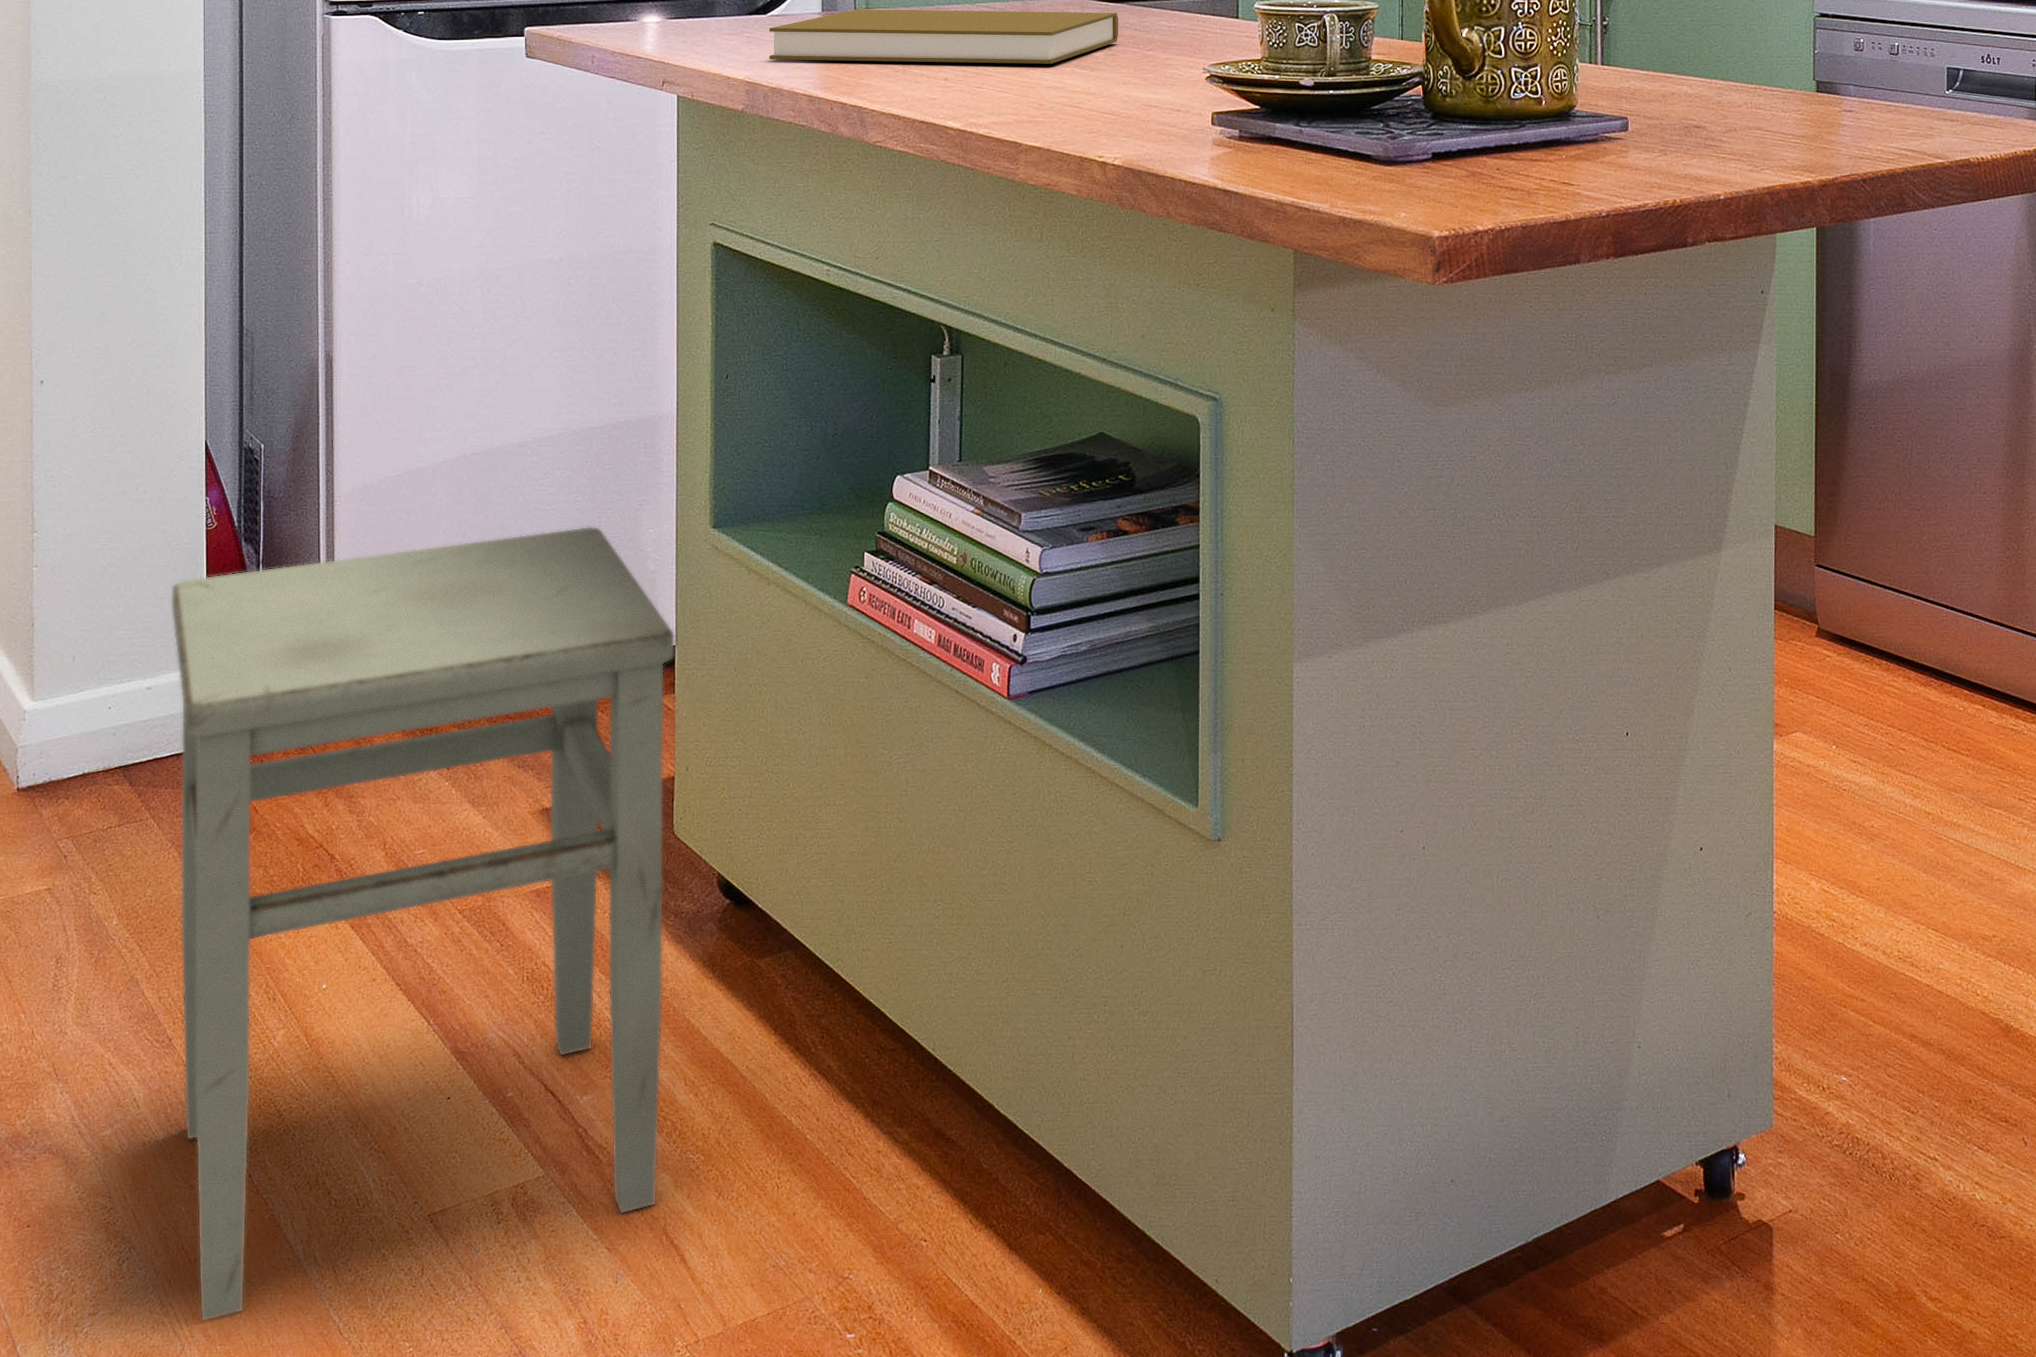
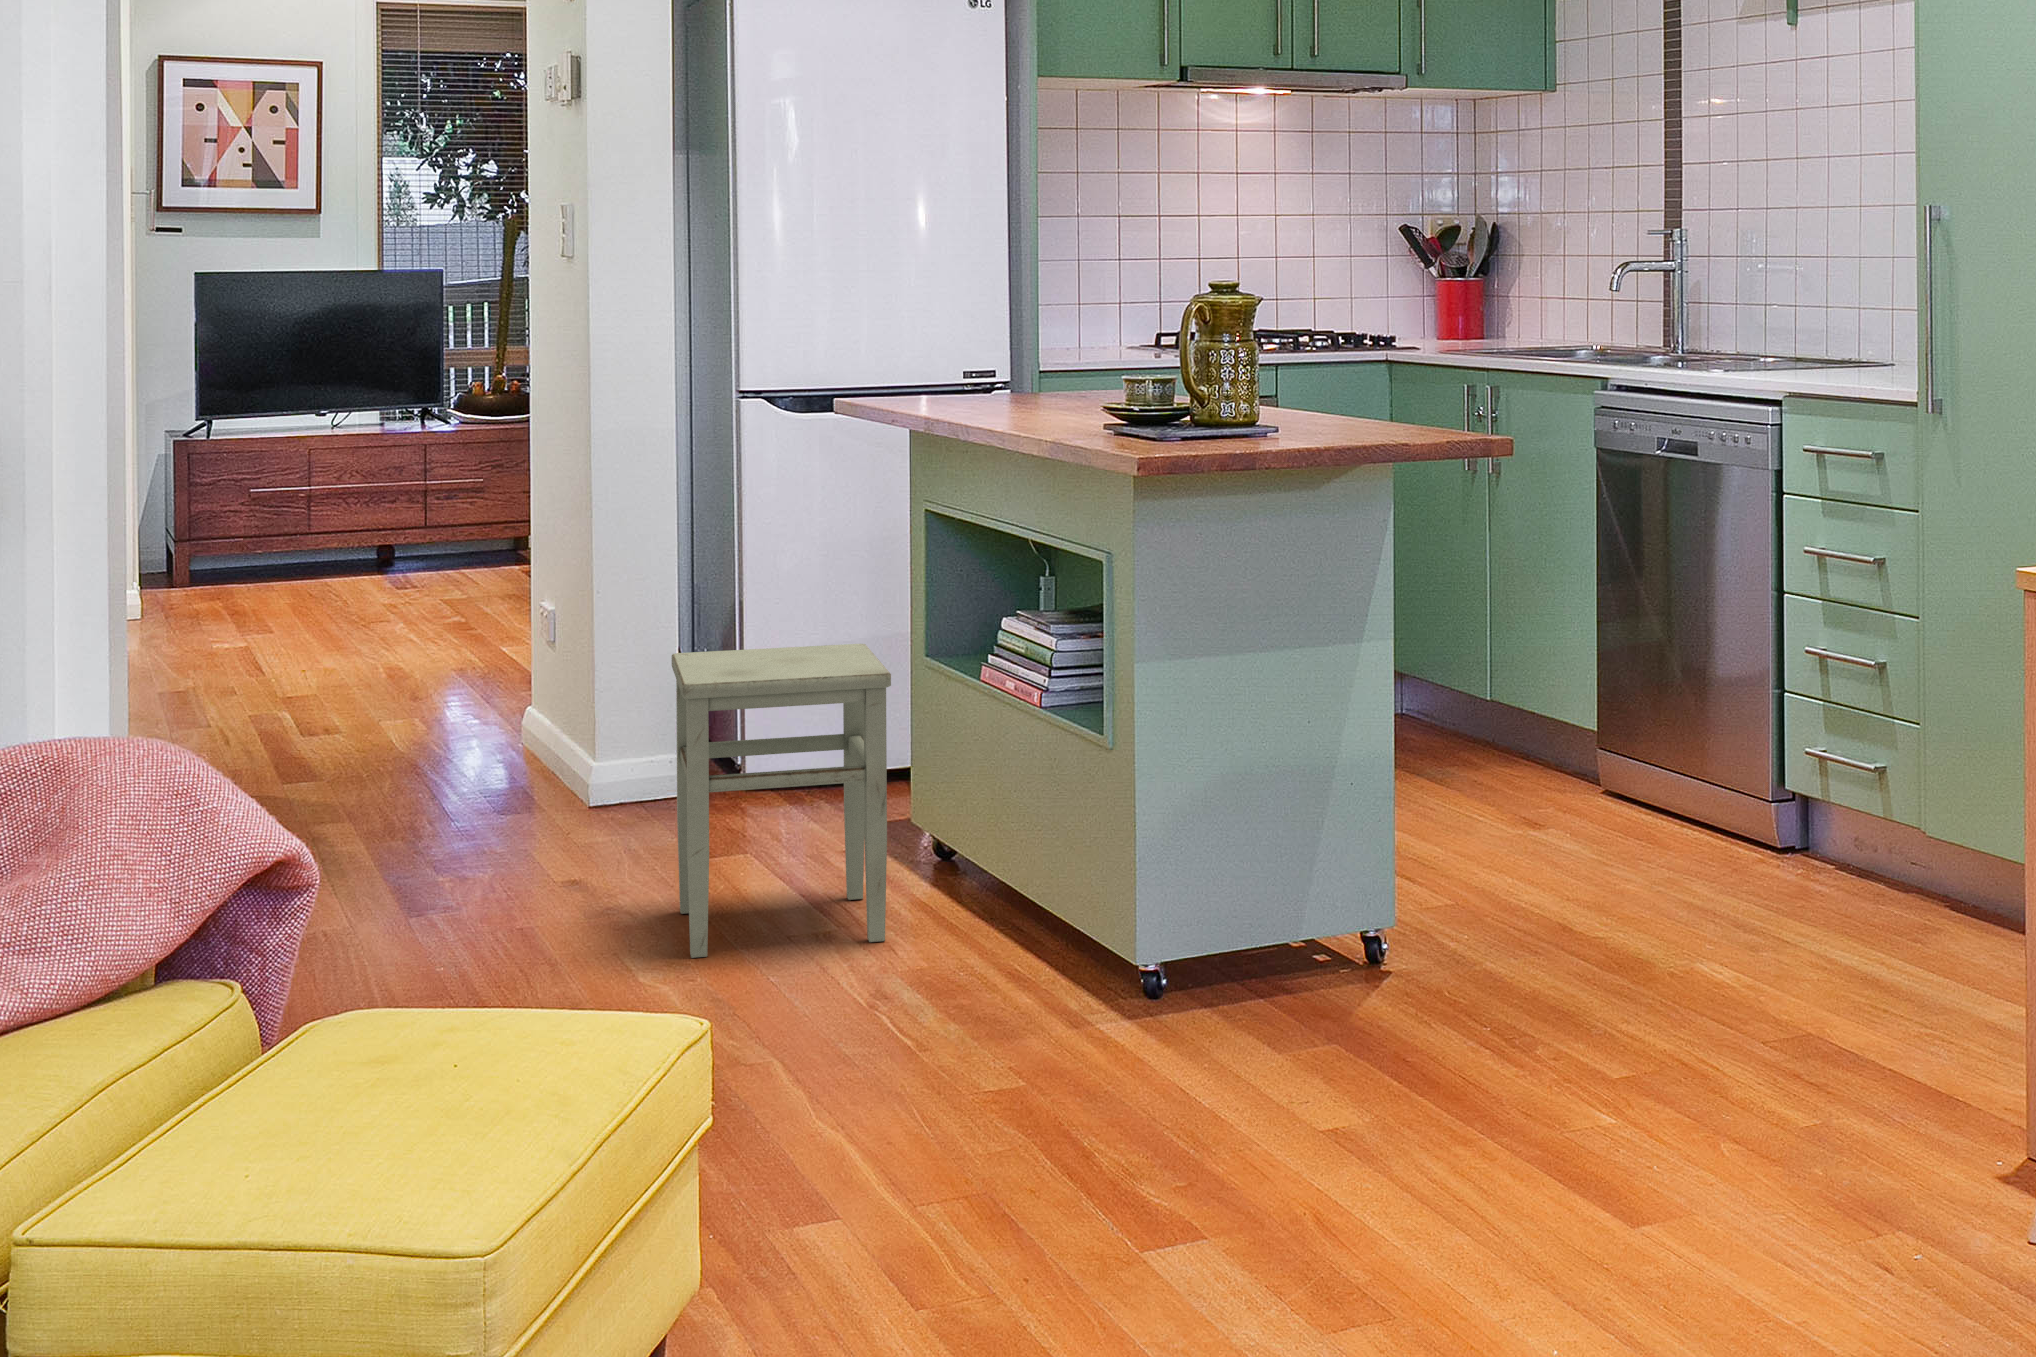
book: present [769,10,1118,64] -> none [940,388,1118,412]

